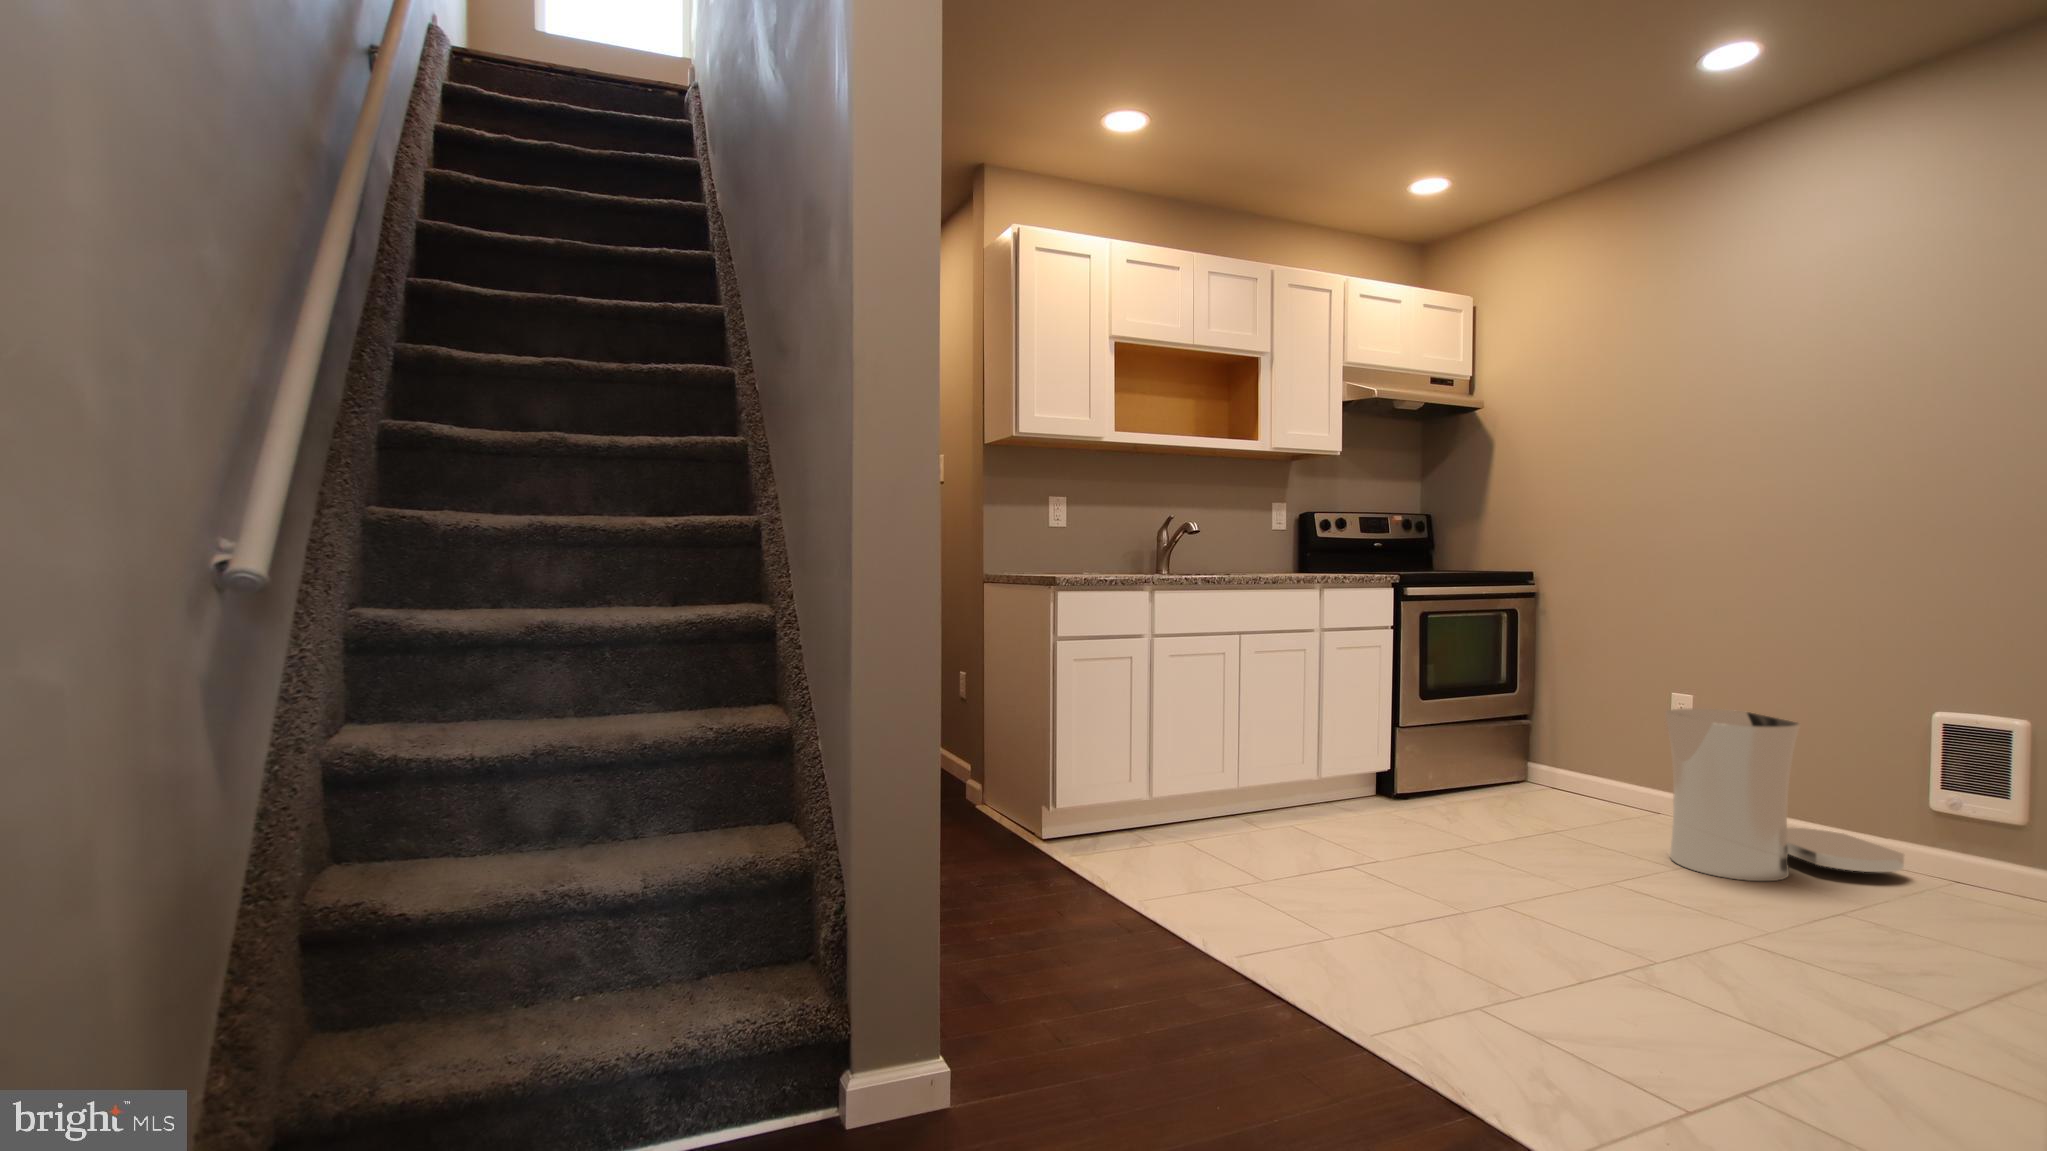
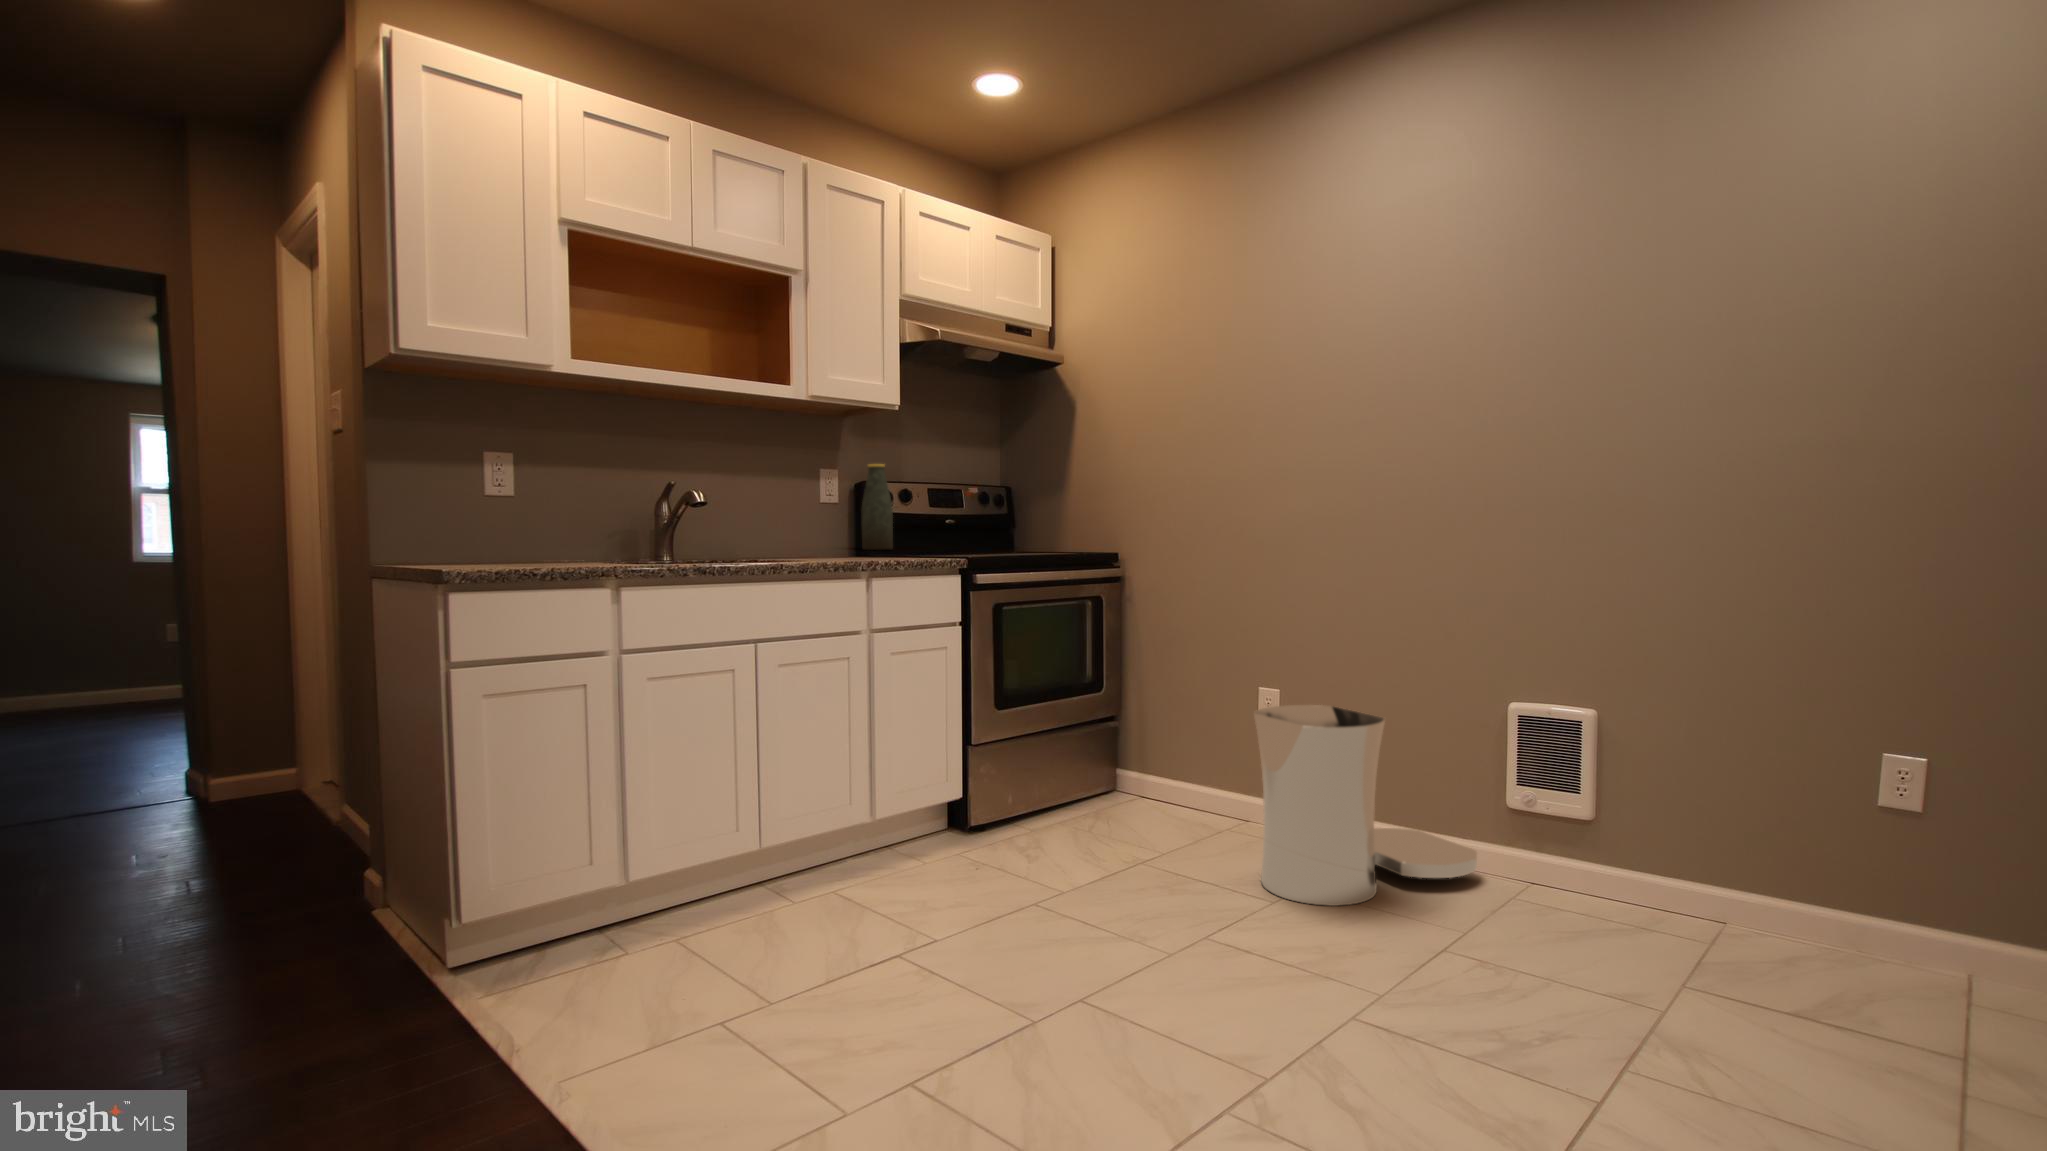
bottle: none [1303,498,1330,567] -> present [861,464,893,550]

